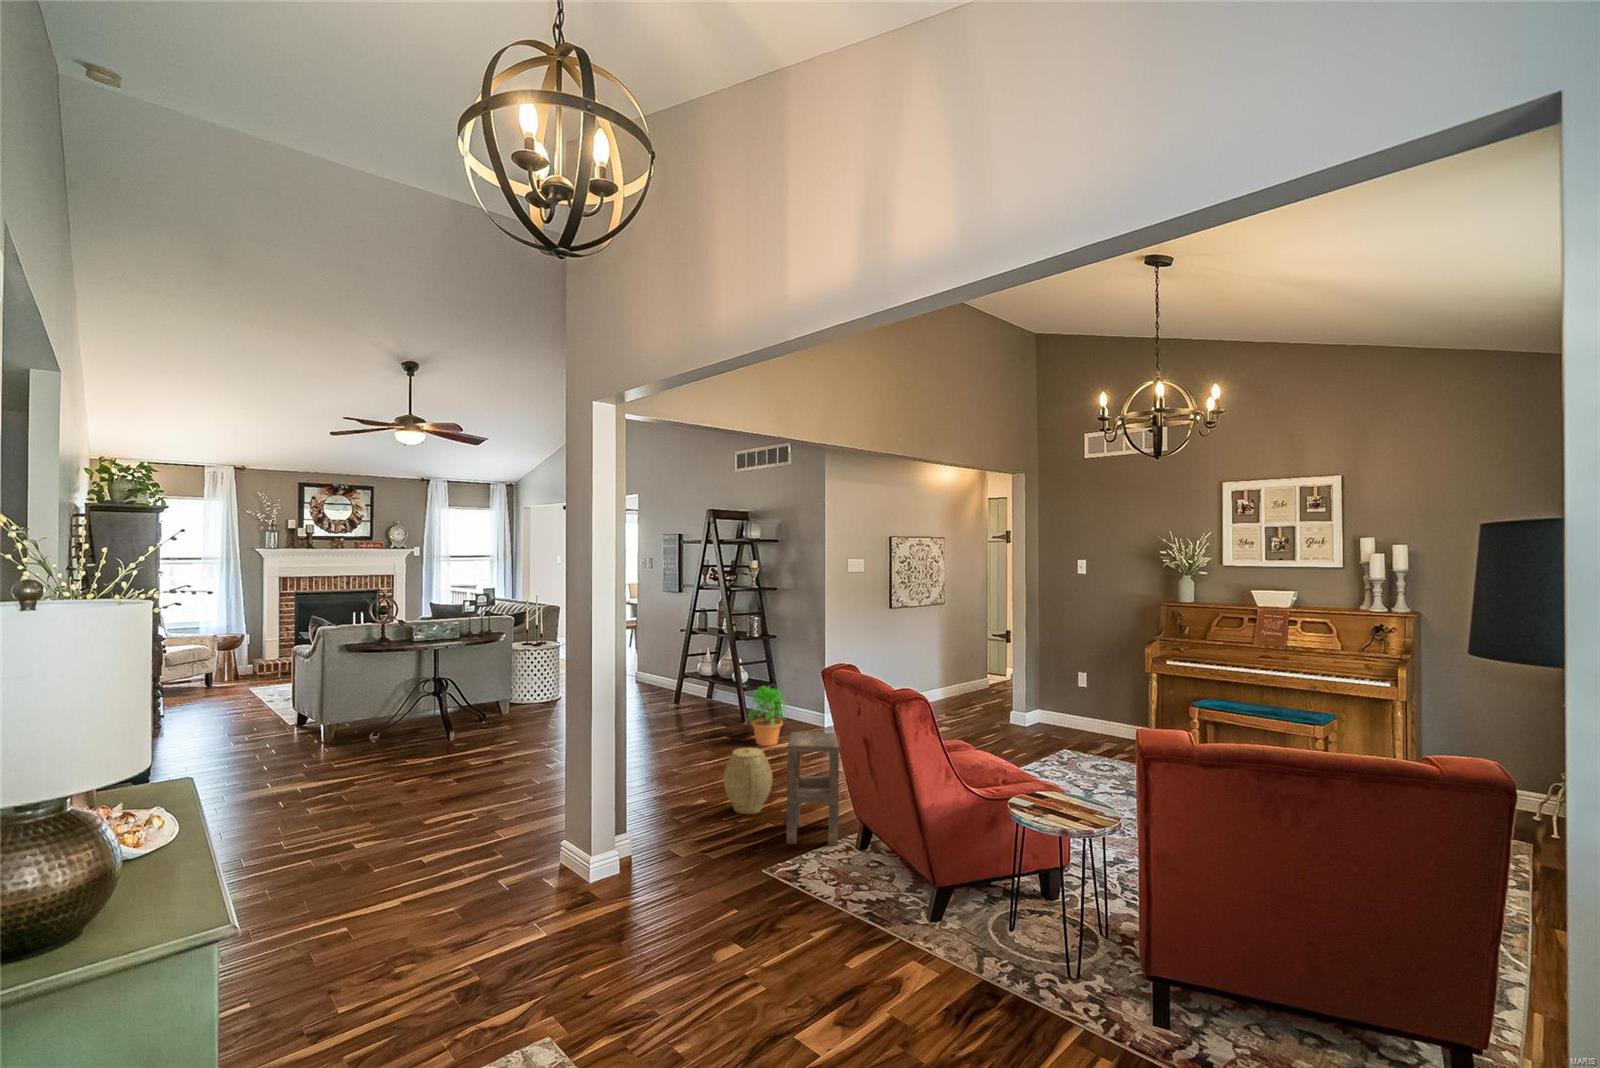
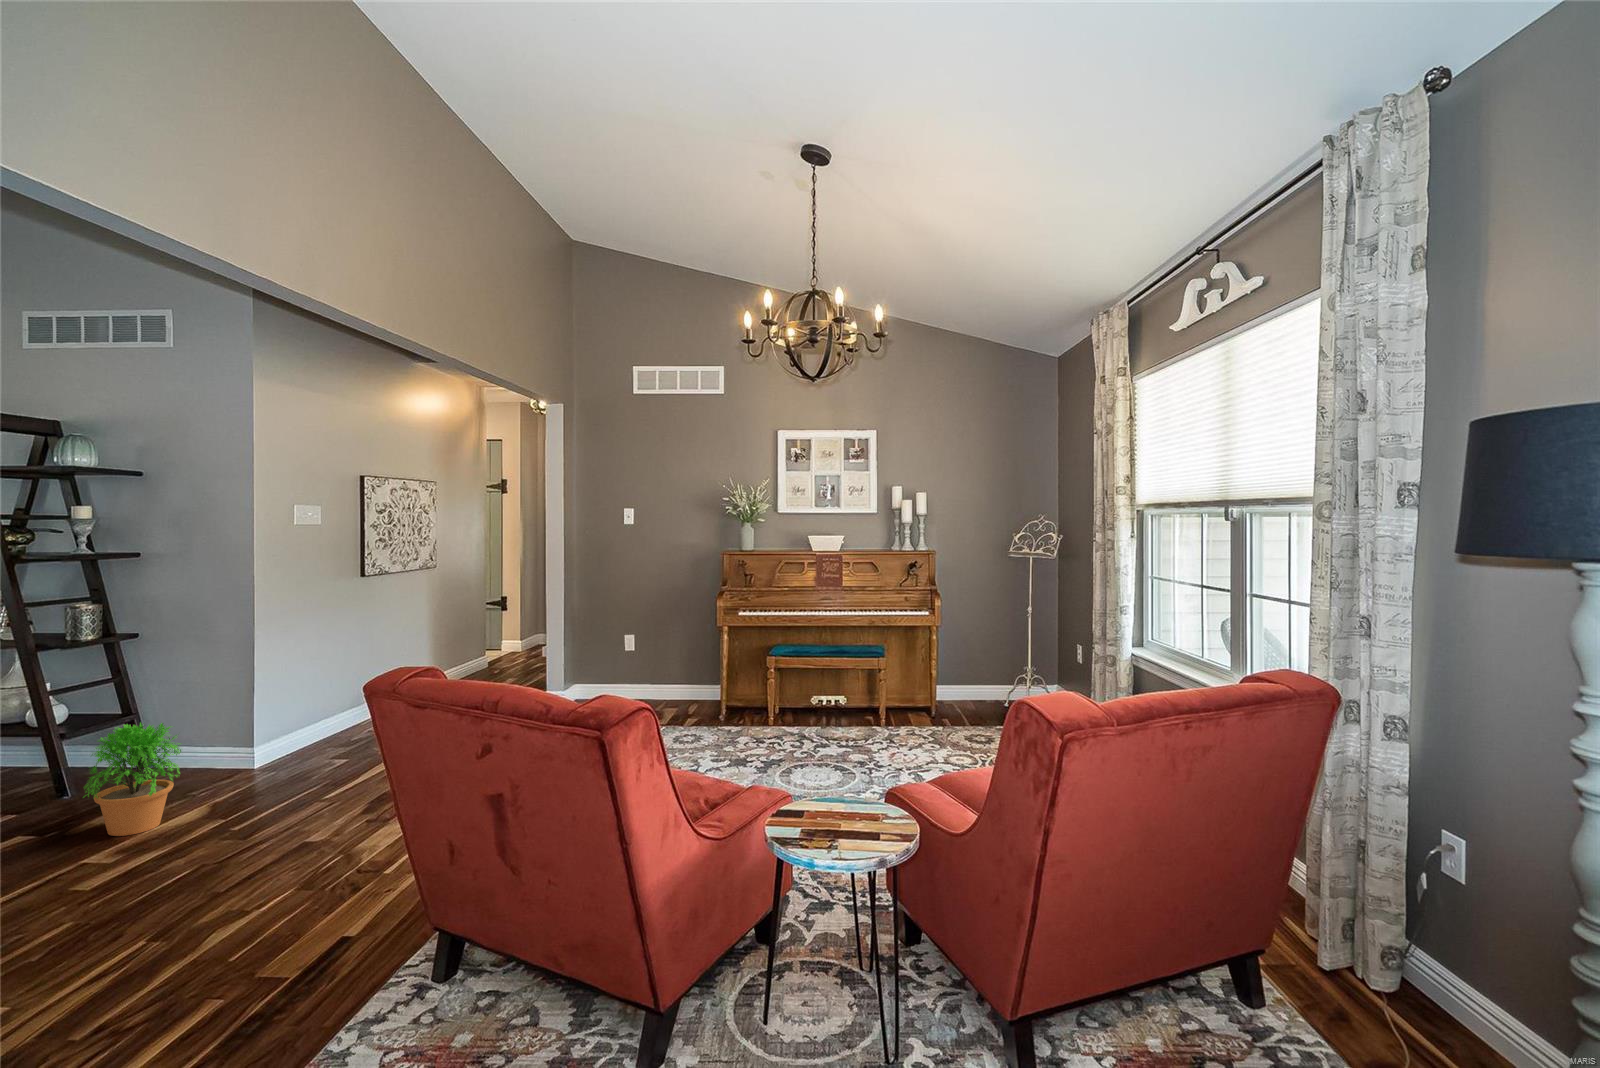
side table: present [786,732,839,845] -> none [264,782,396,1032]
woven basket: present [723,748,772,814] -> none [66,852,205,1004]

